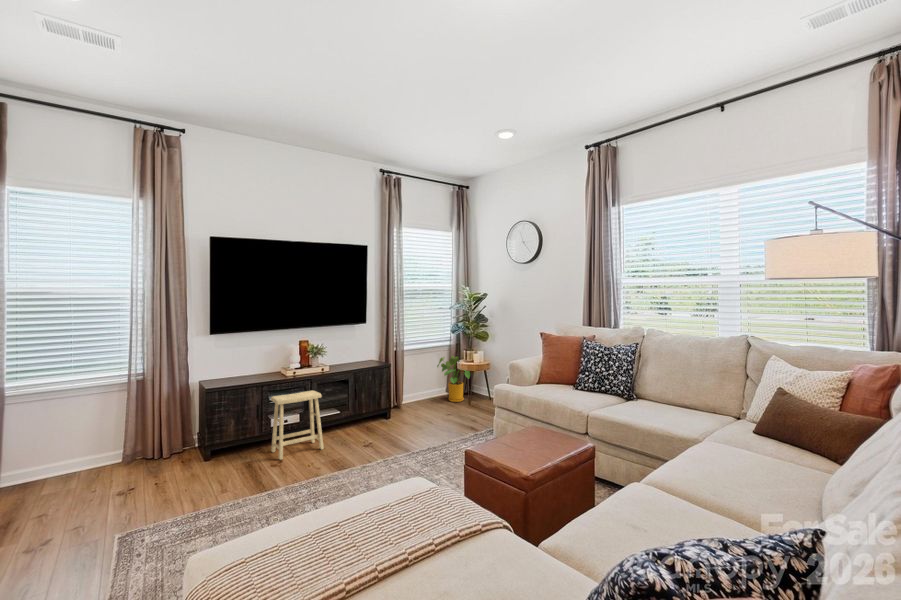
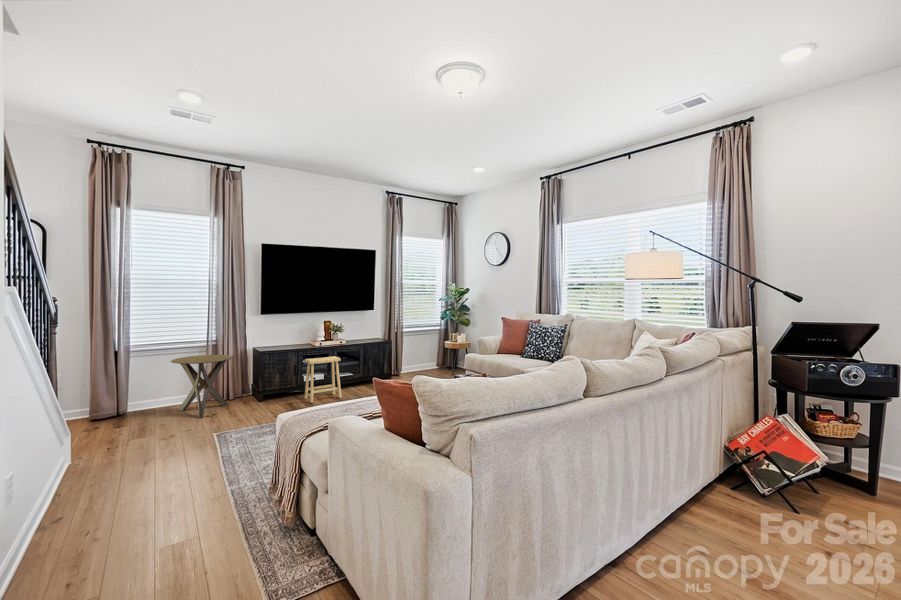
house plant: present [437,356,470,402] -> none [429,337,456,372]
side table: none [66,394,166,494] -> present [171,355,233,418]

